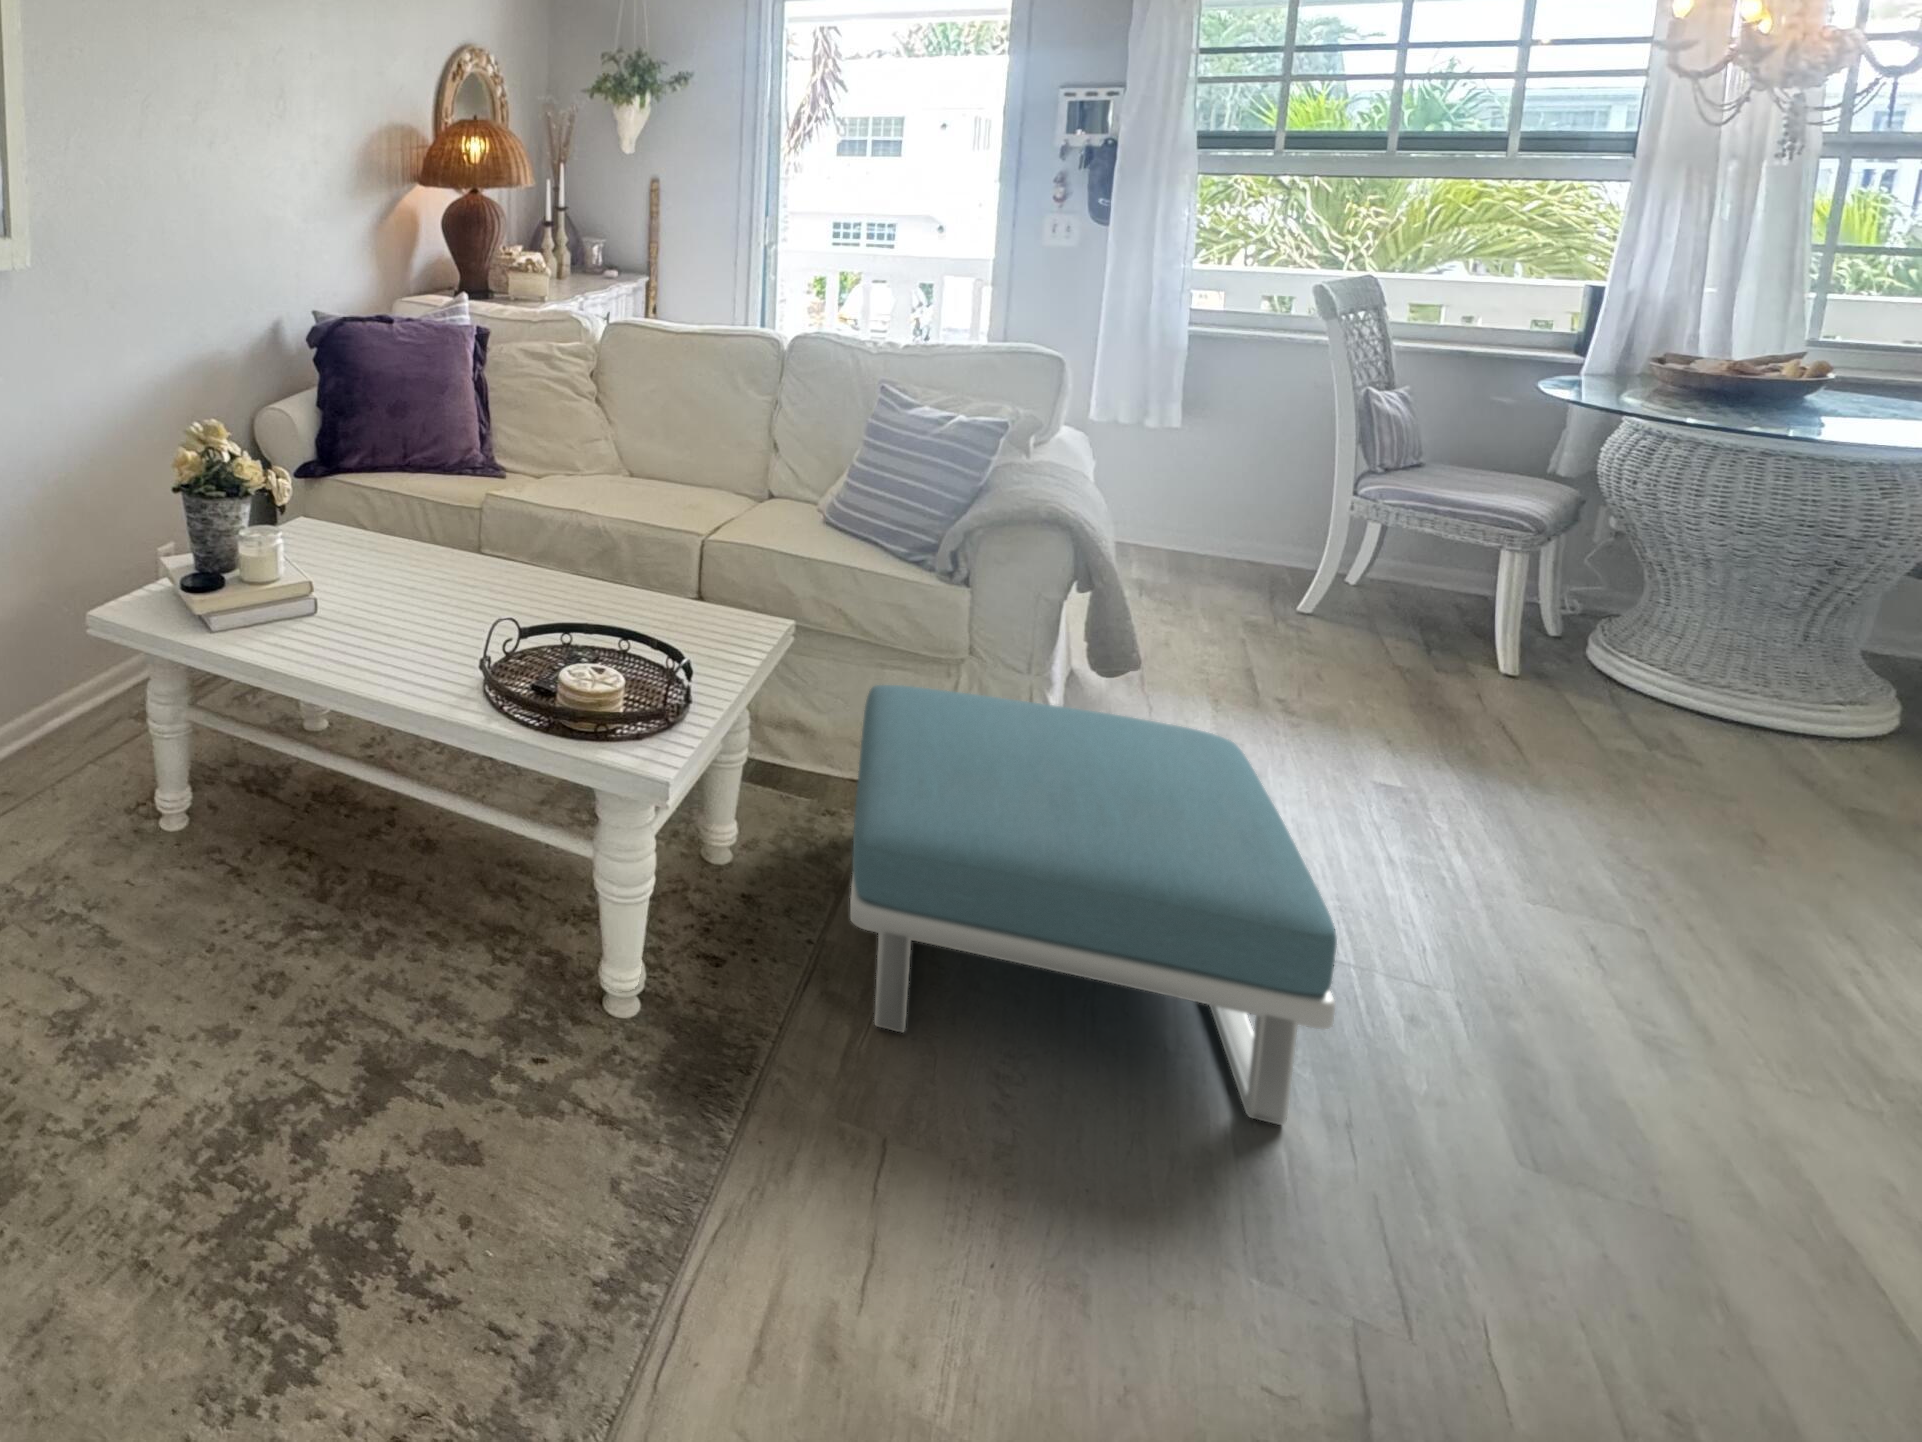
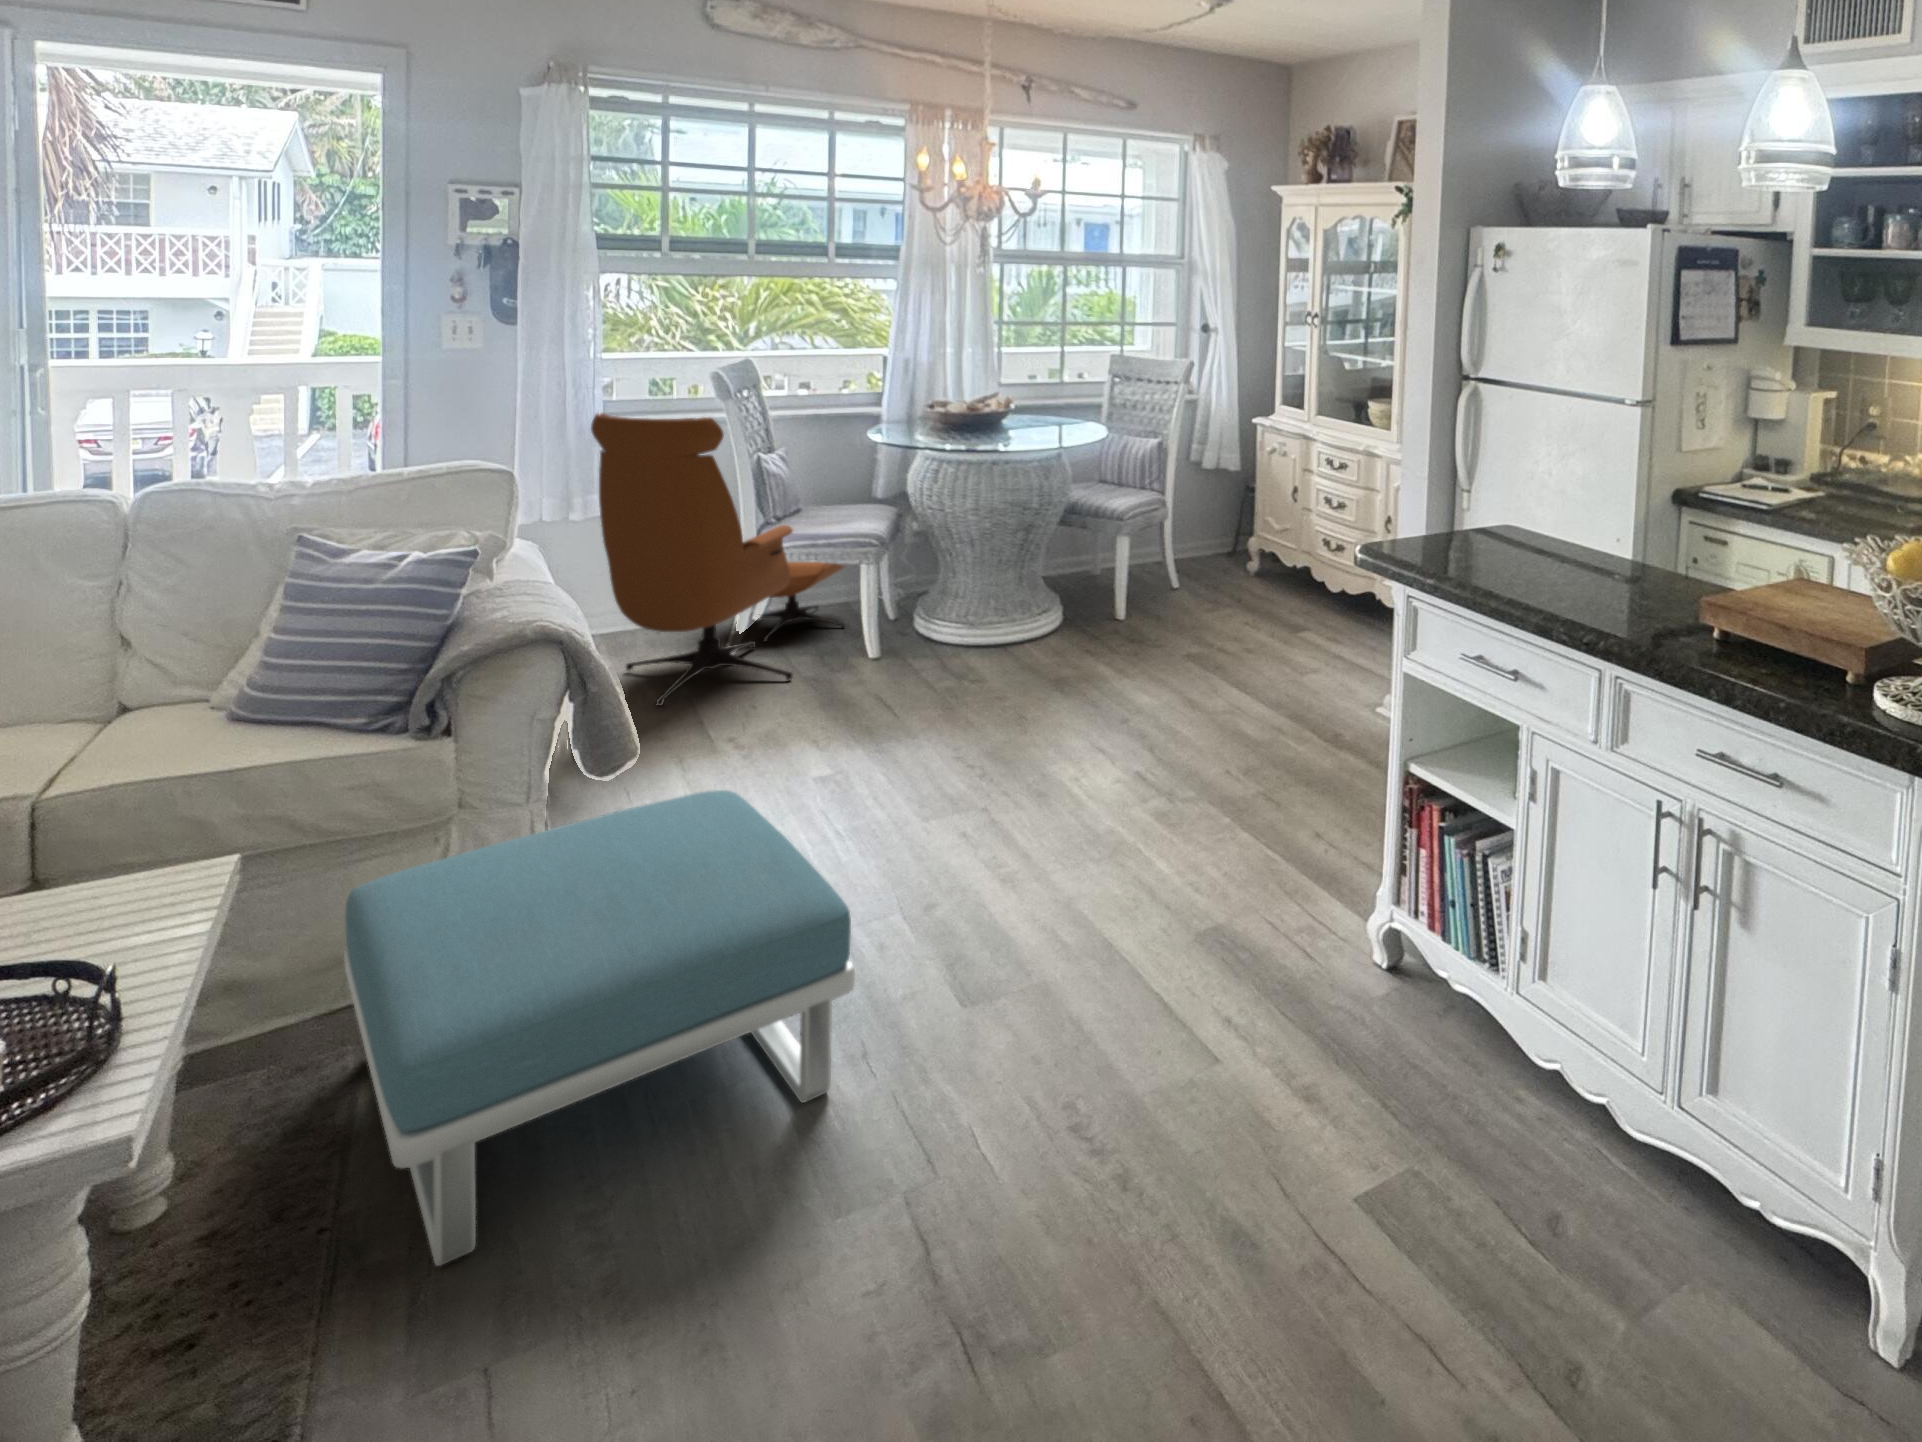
lounge chair: none [1164,316,1488,661] -> present [591,413,845,706]

